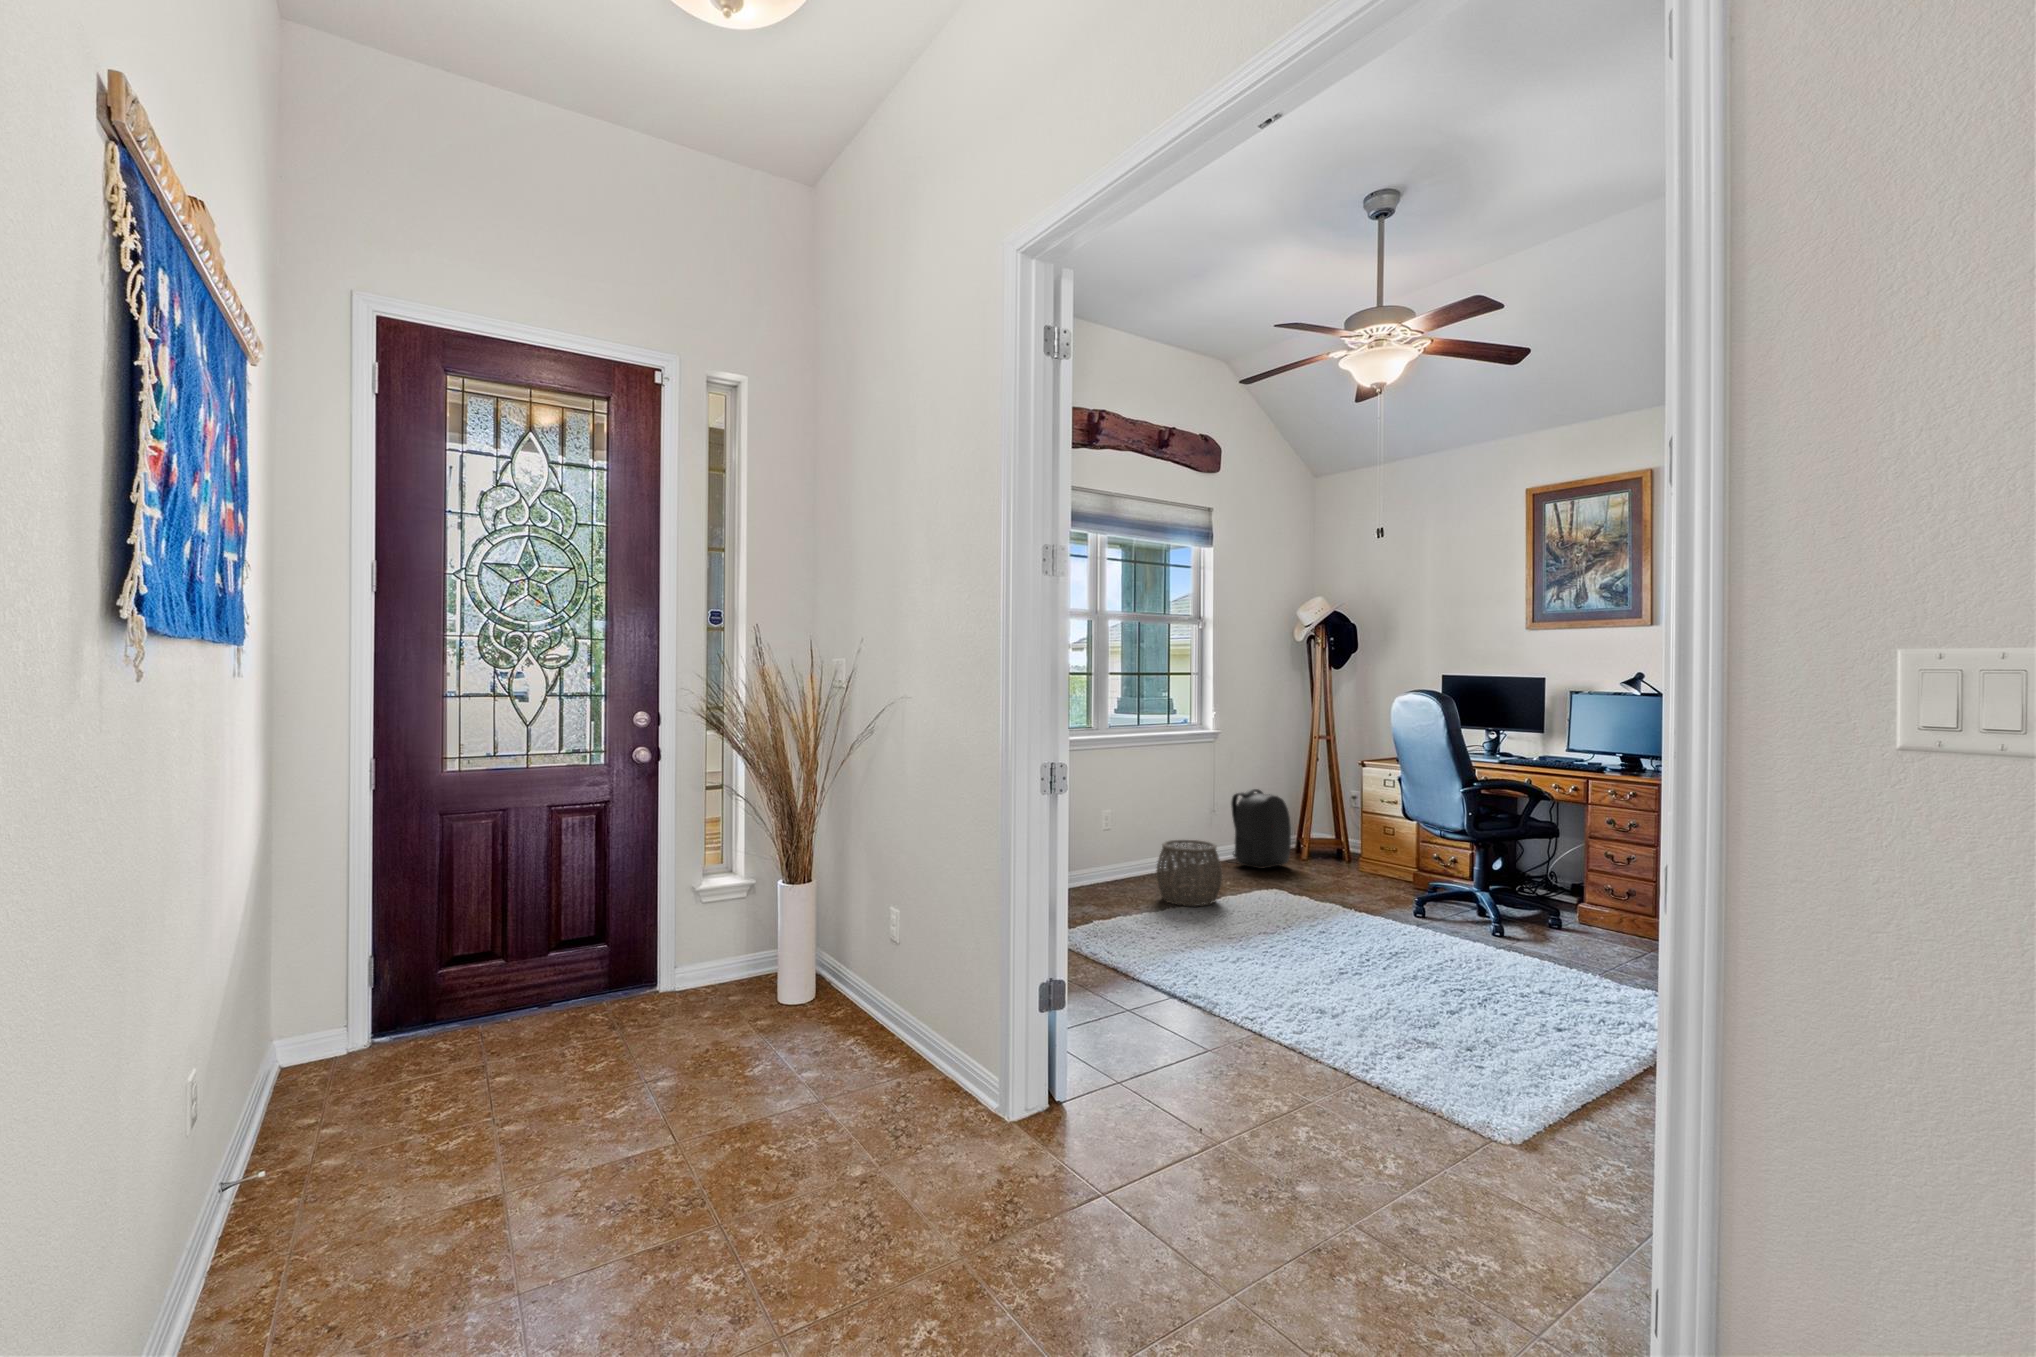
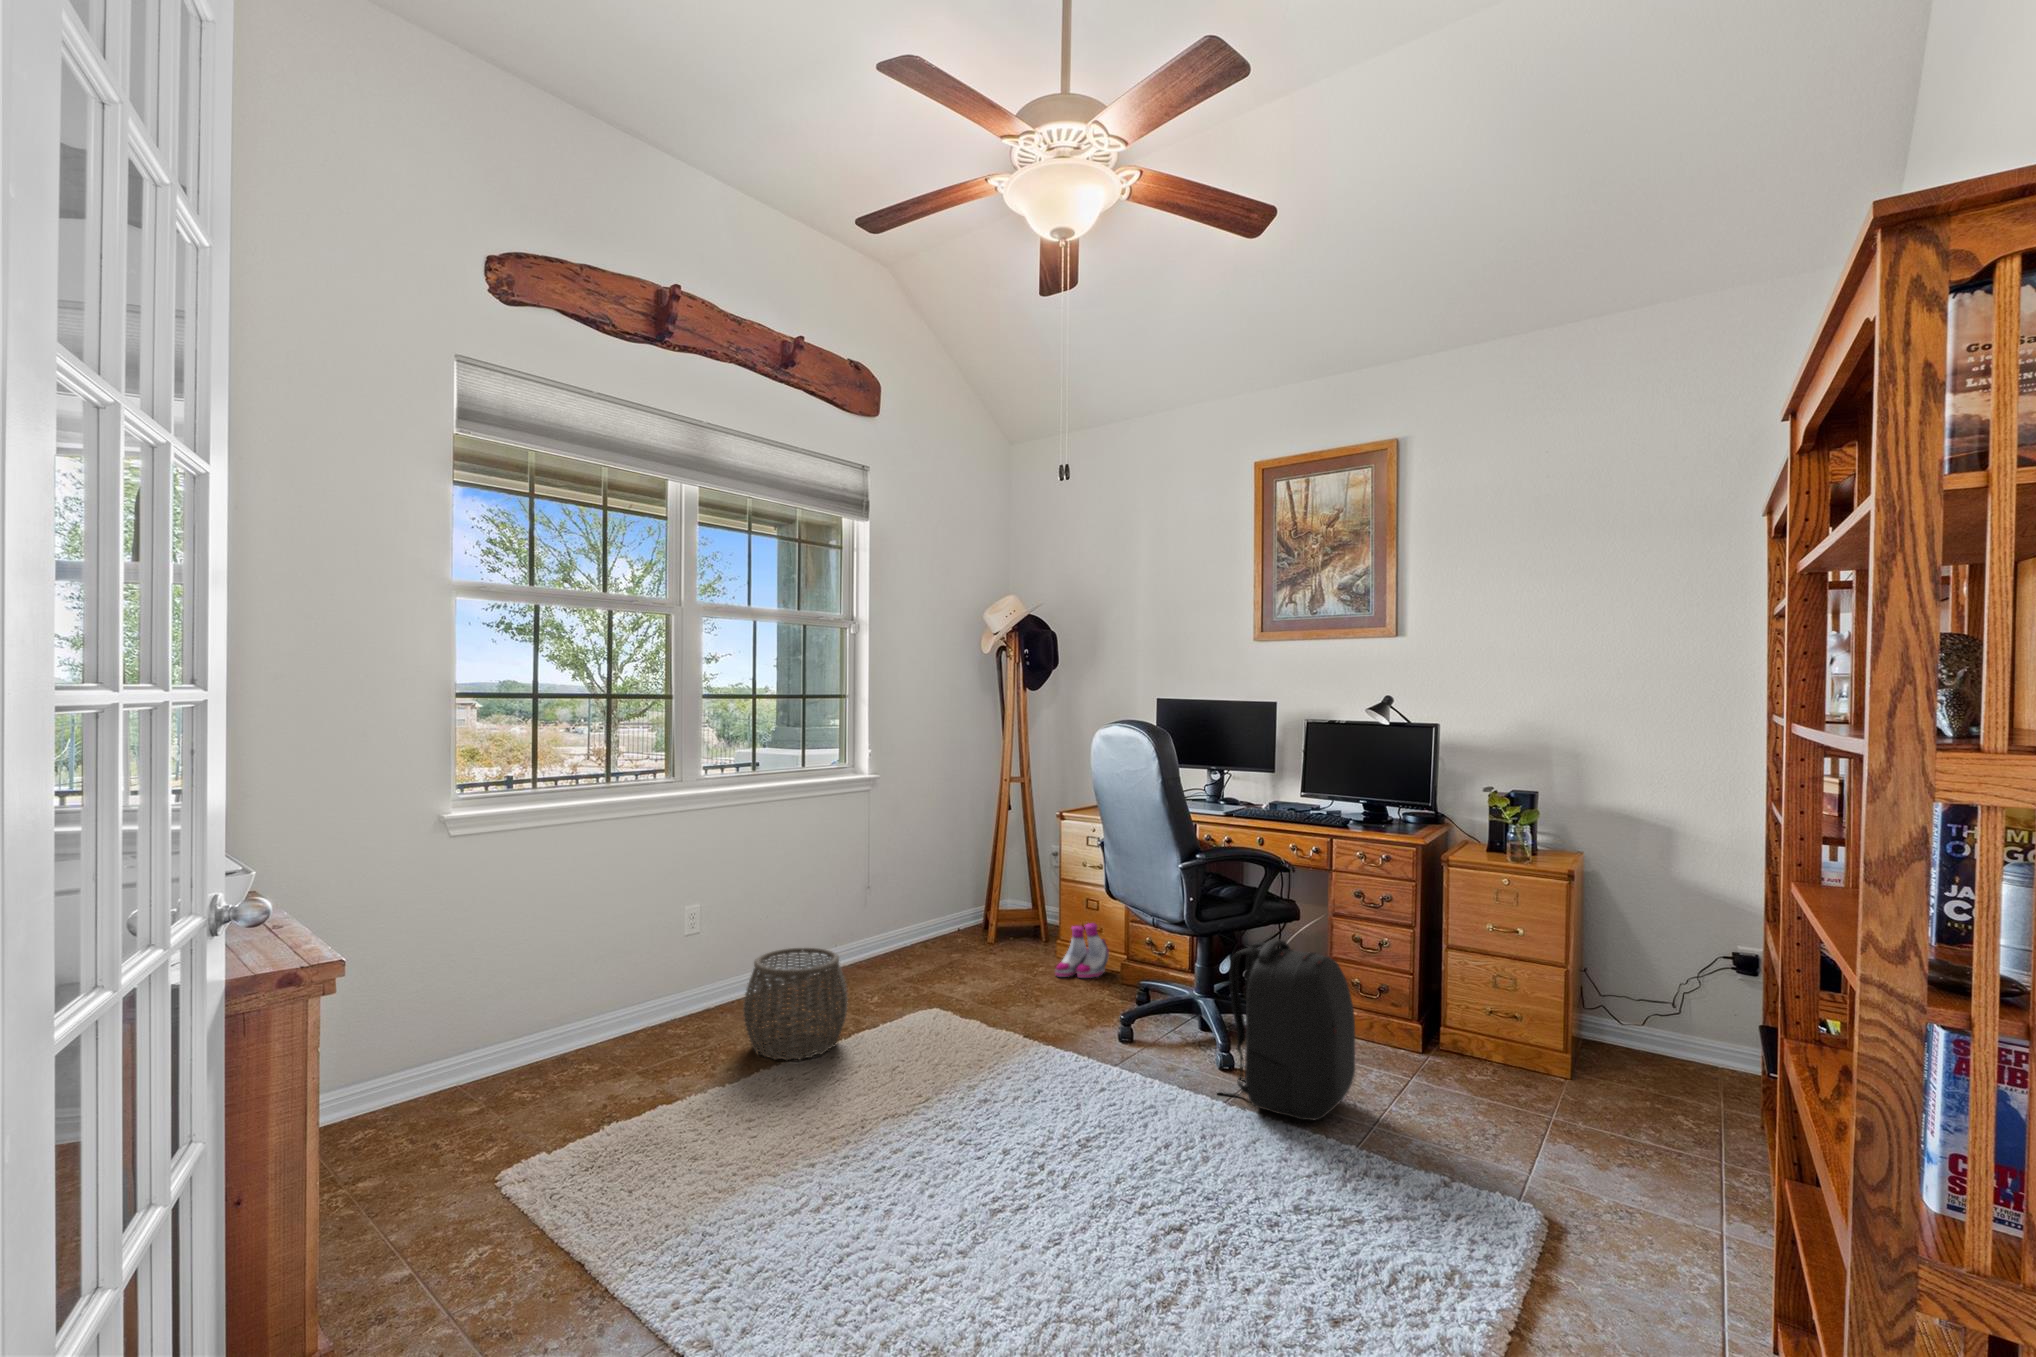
backpack: present [1231,789,1291,868] -> present [1218,939,1355,1120]
boots: none [1361,843,1403,882] -> present [1055,923,1109,978]

